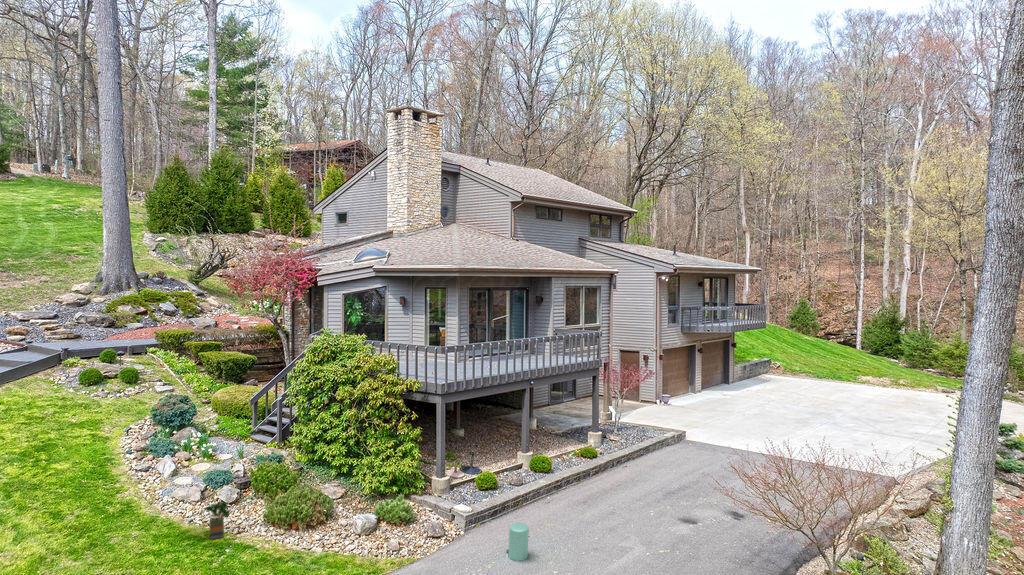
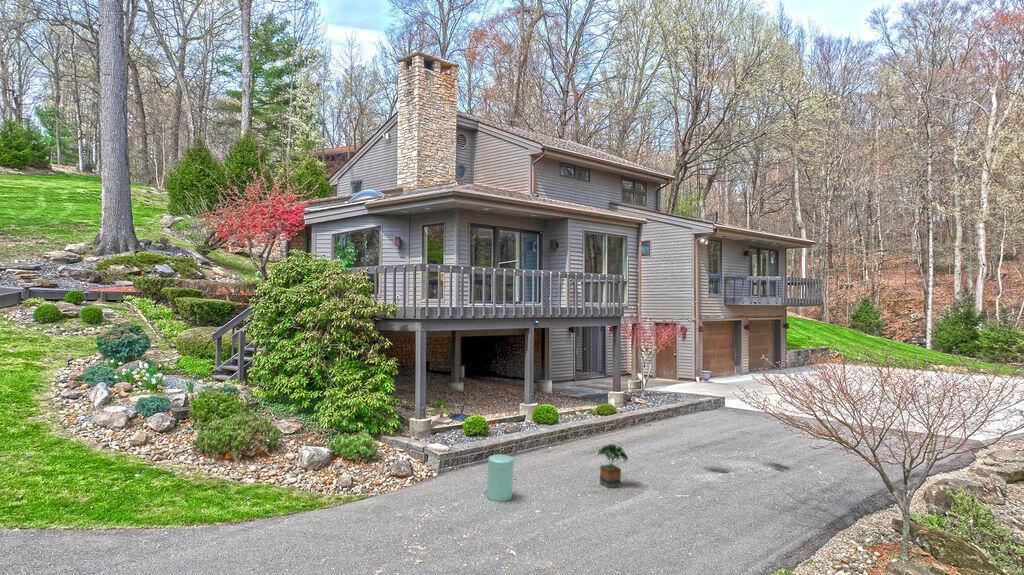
potted tree: present [206,502,230,539] -> present [598,445,628,488]

